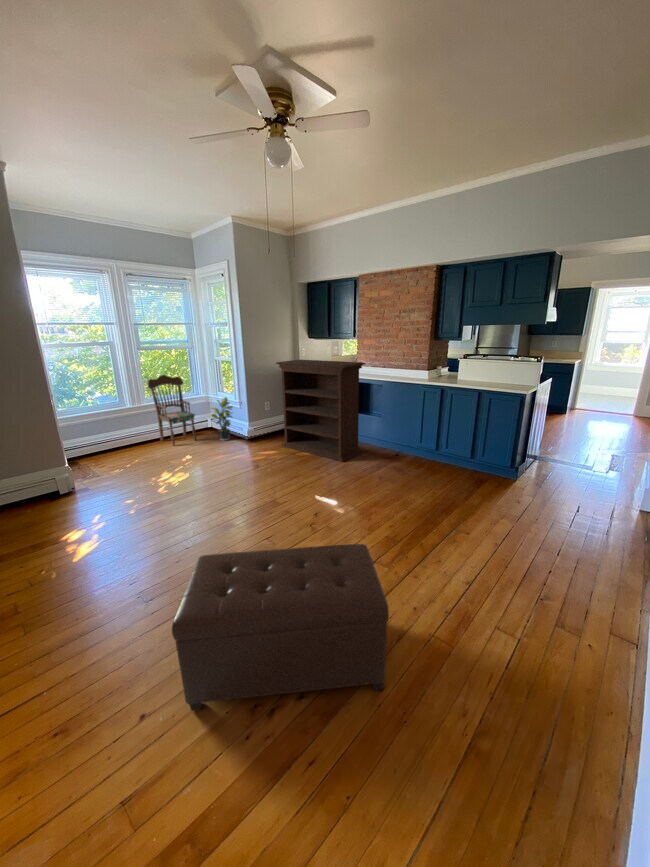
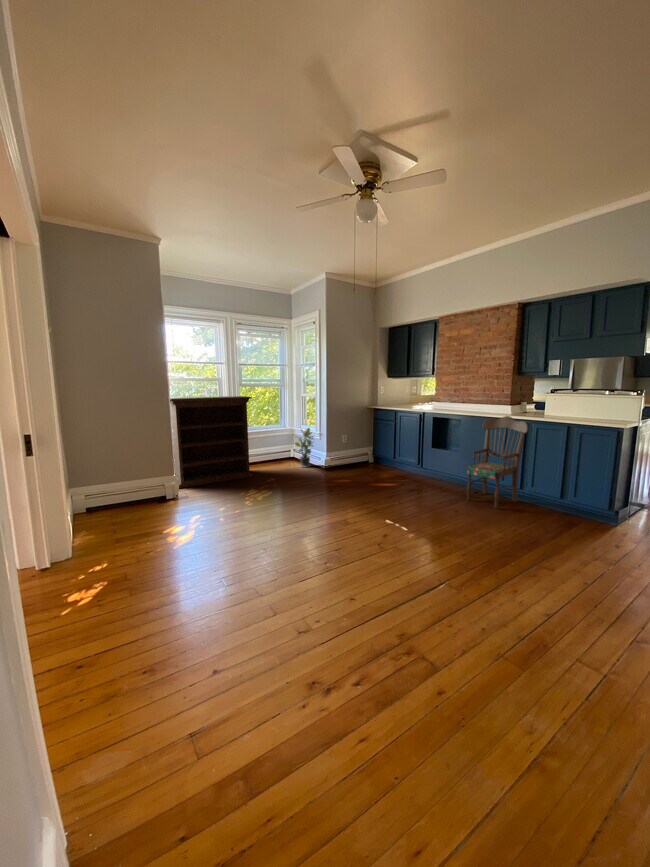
bookshelf: present [276,360,365,462] -> present [169,396,253,488]
dining chair: present [147,375,196,445] -> present [466,416,528,509]
ottoman: present [172,544,389,711] -> none [246,540,452,700]

